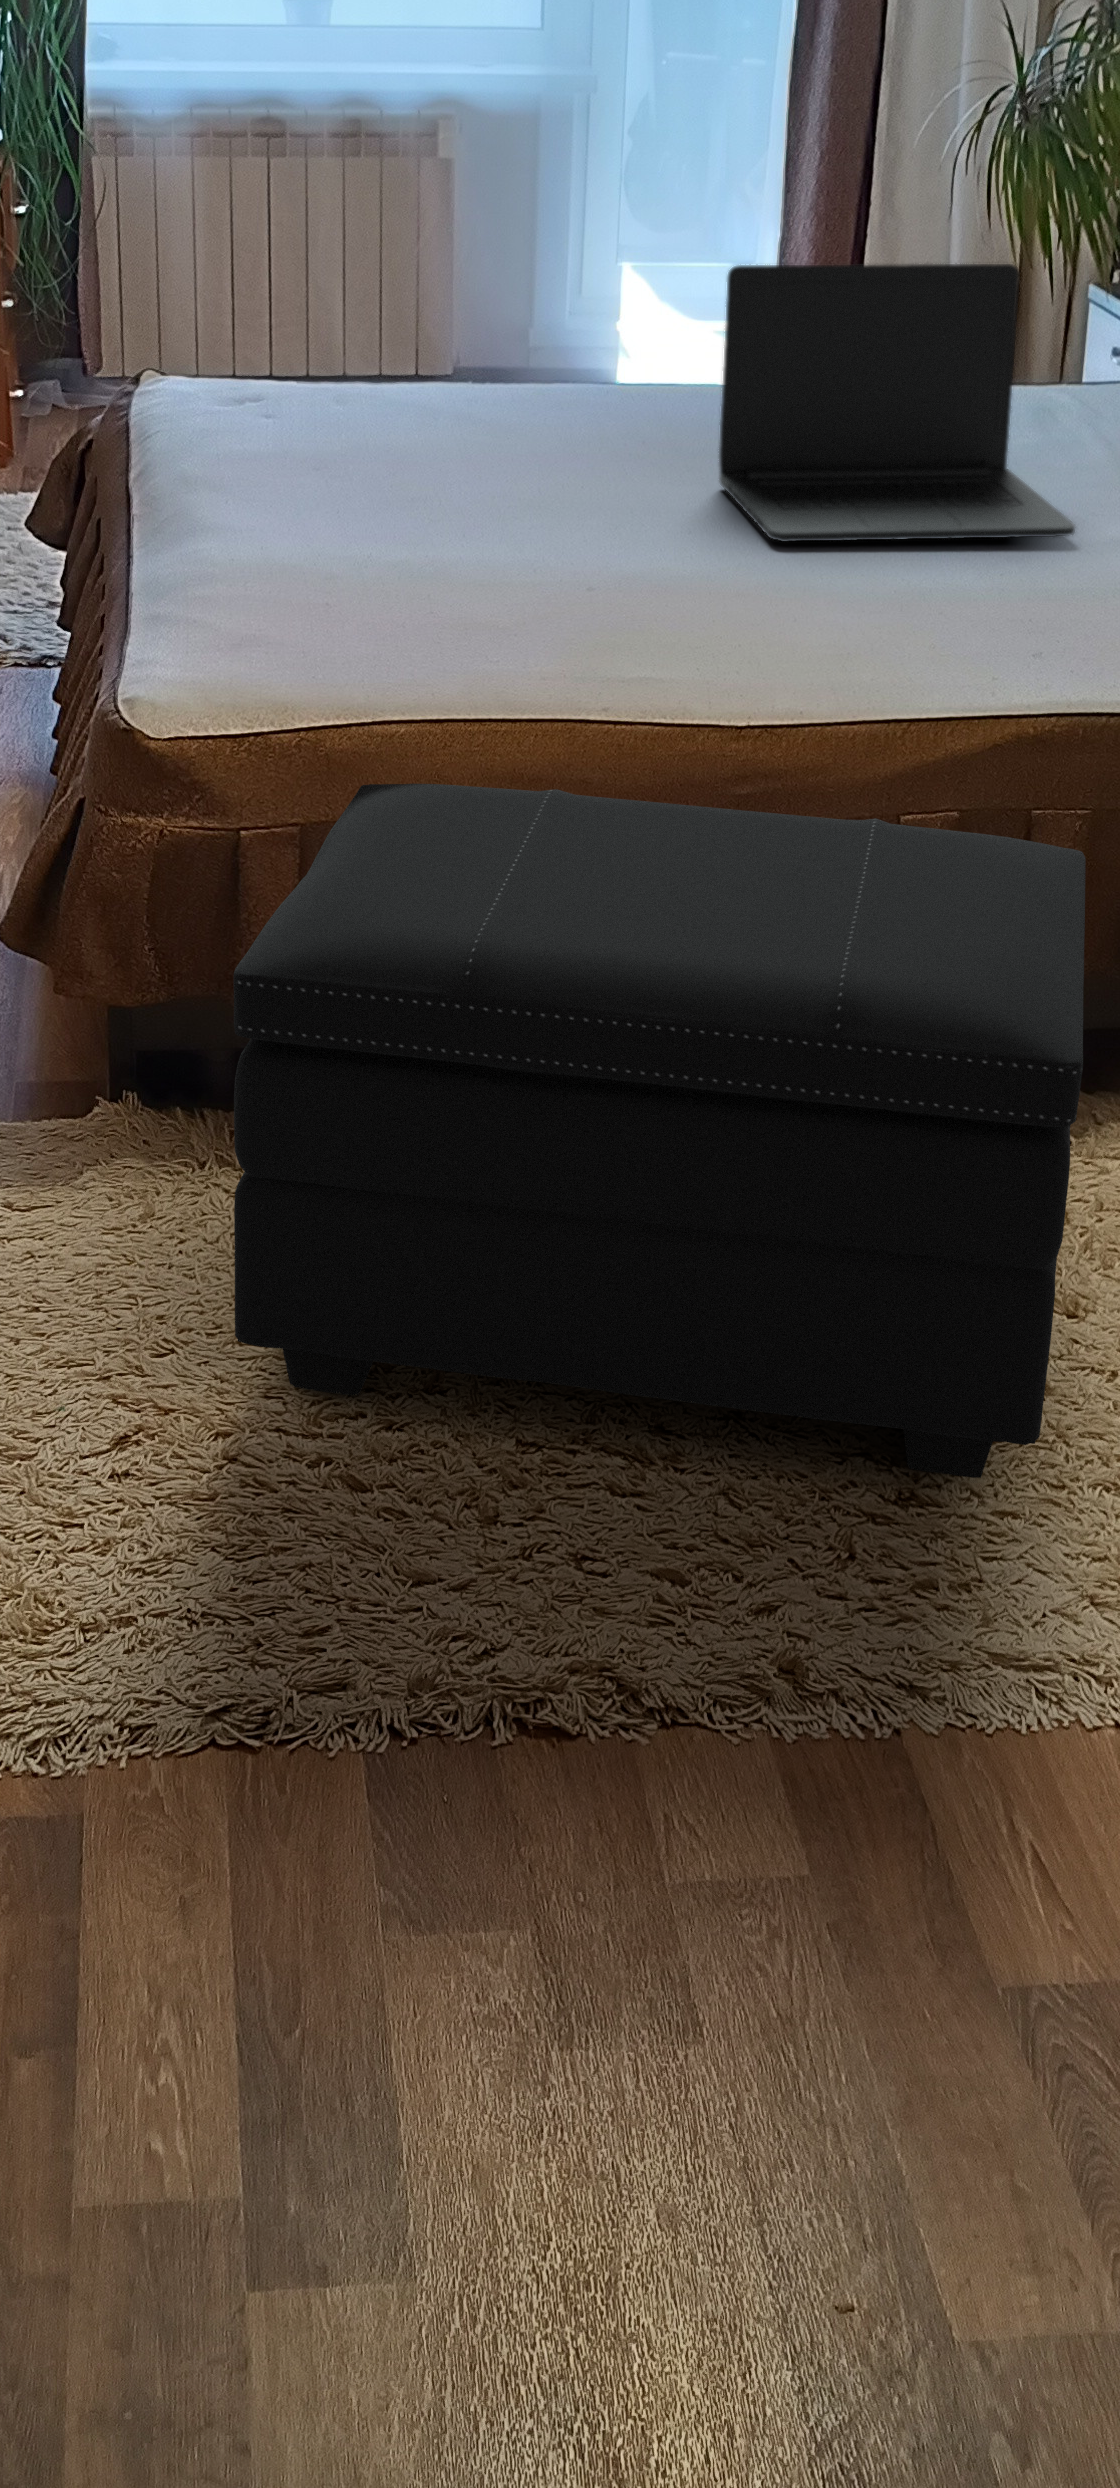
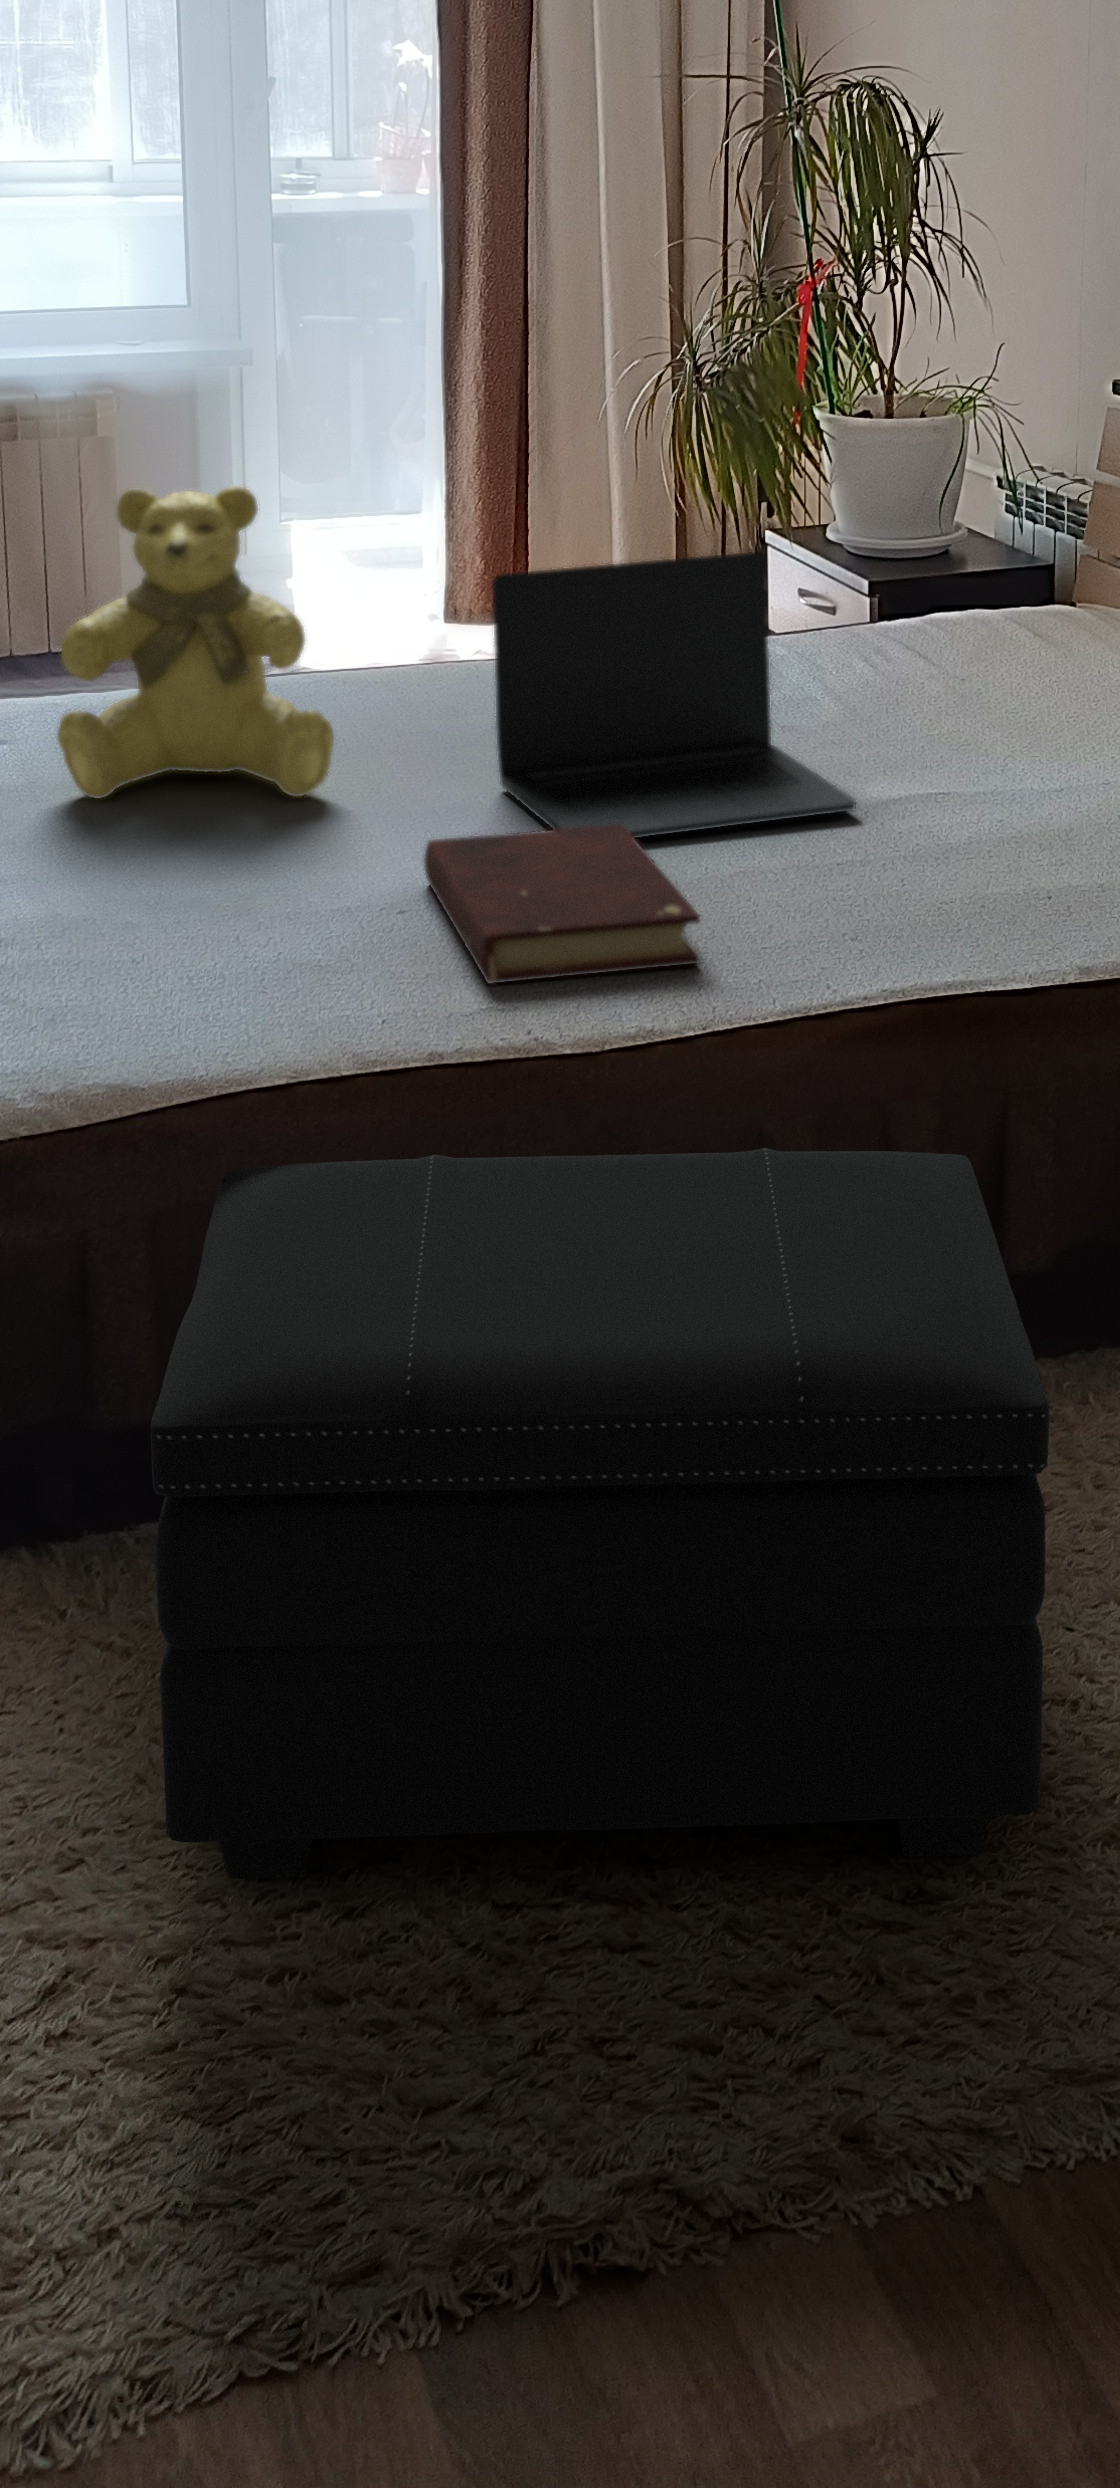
teddy bear: none [293,155,557,476] -> present [57,486,334,799]
book: none [616,517,866,653] -> present [424,824,700,983]

